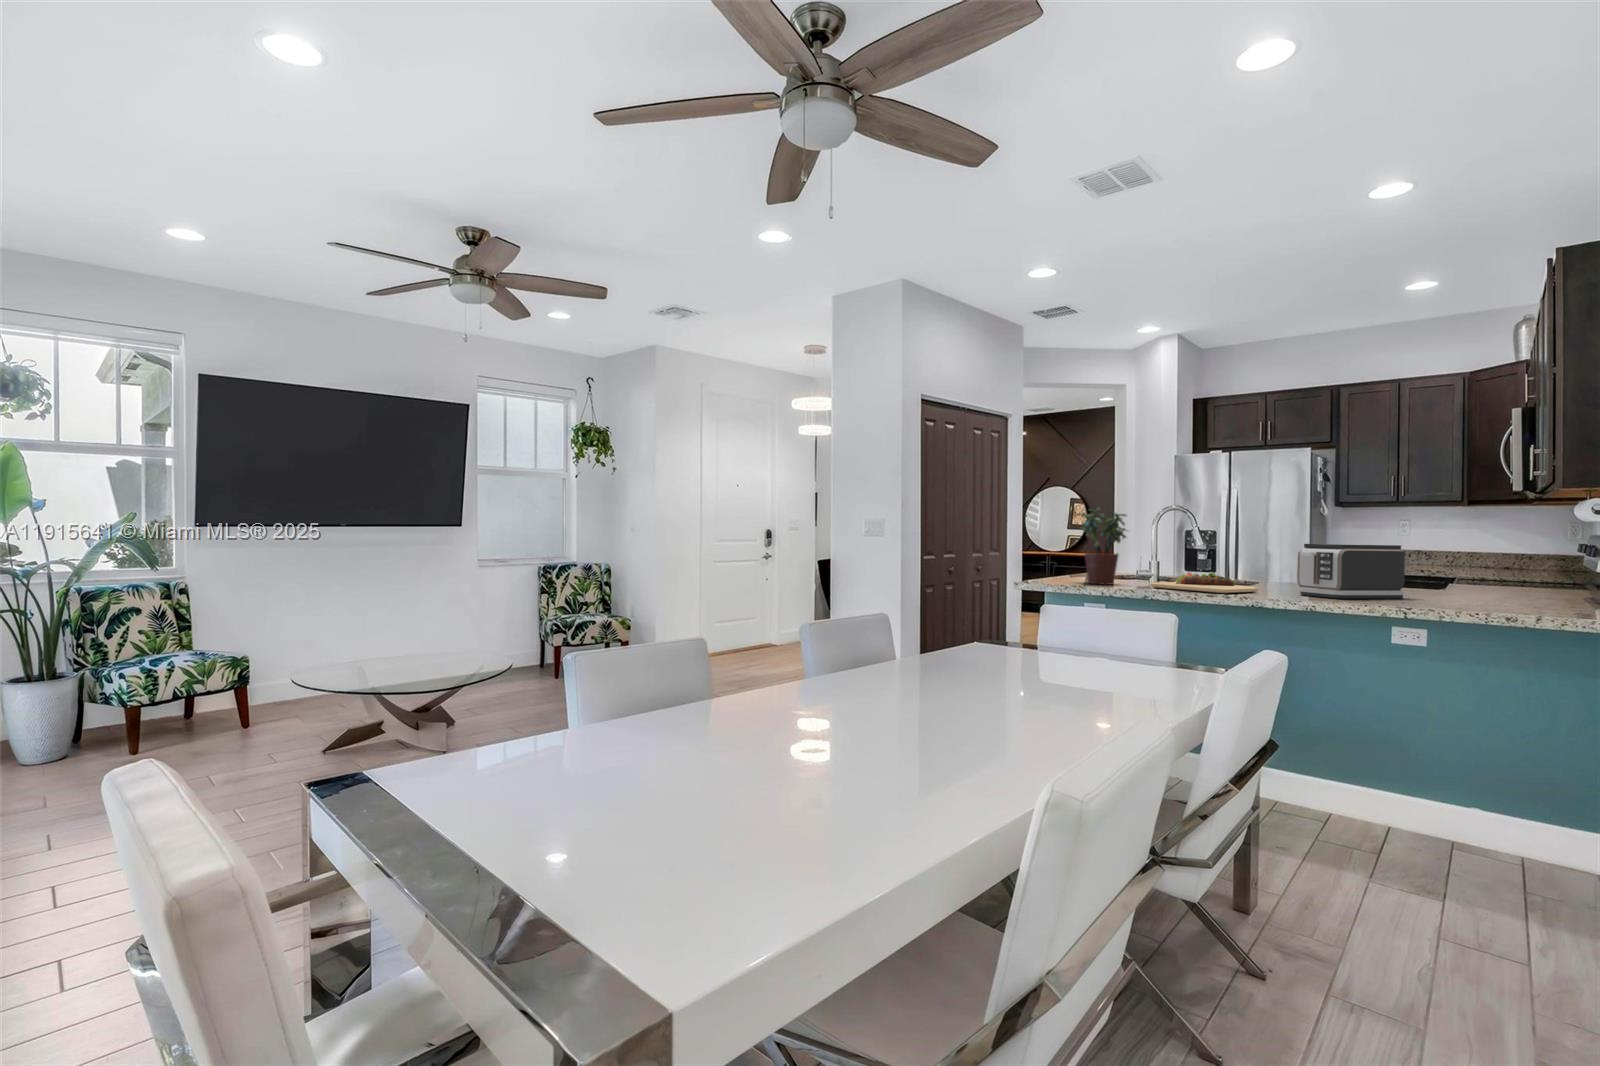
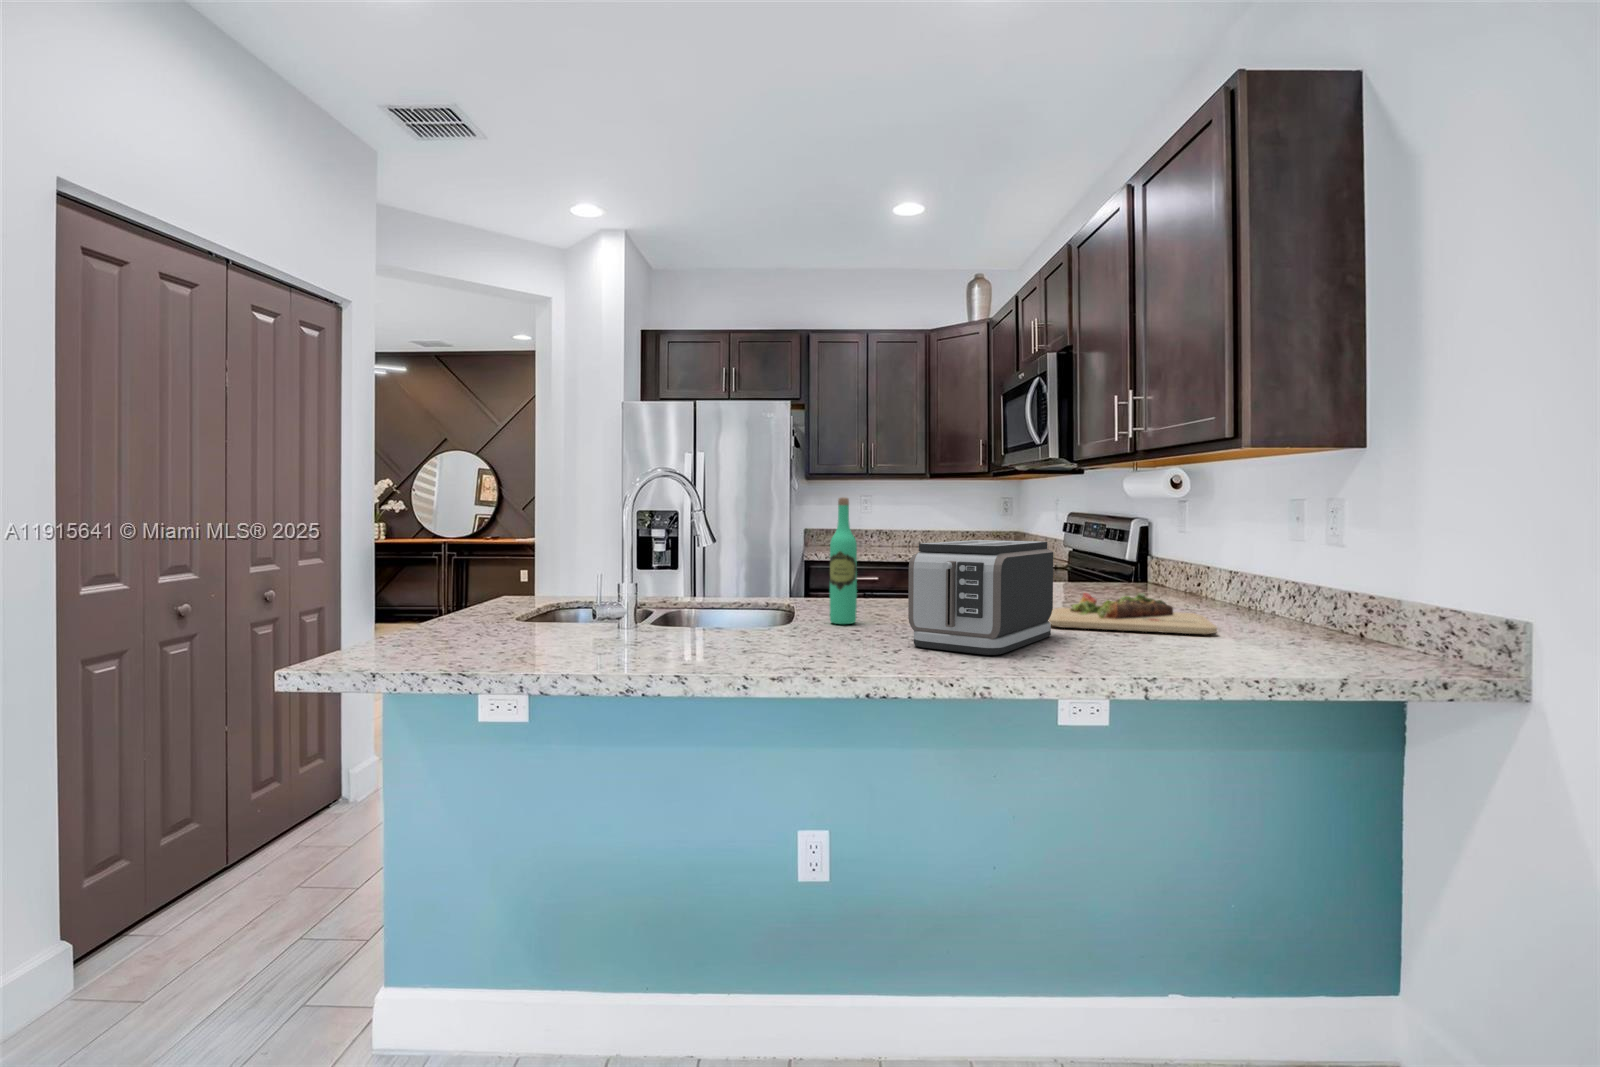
potted plant: present [1081,508,1126,585] -> none [468,467,583,652]
wine bottle: none [1270,521,1288,589] -> present [830,497,857,624]
cutting board: present [1150,572,1258,593] -> present [1049,593,1217,635]

